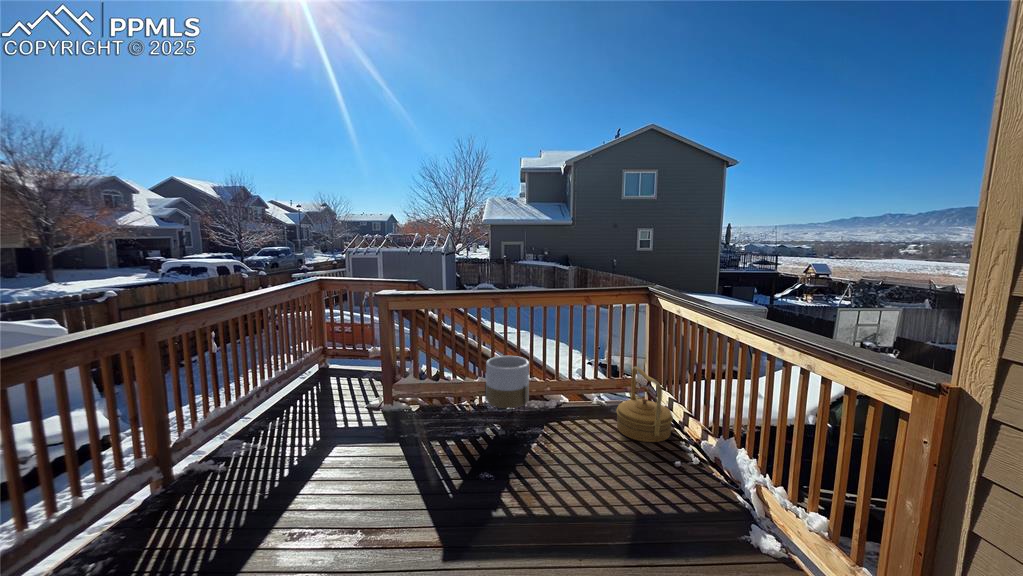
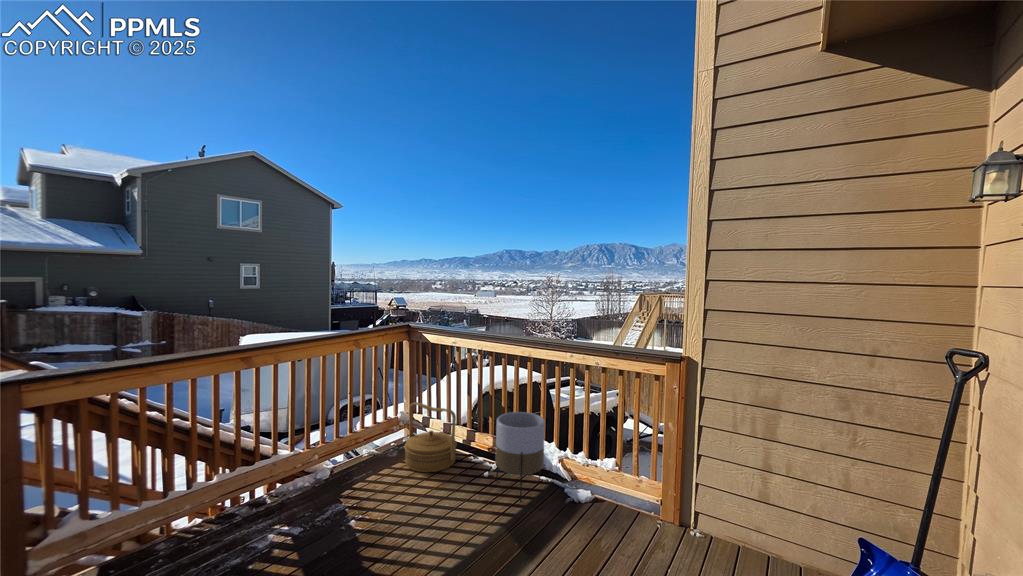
planter: present [485,356,529,426] -> present [495,412,545,501]

